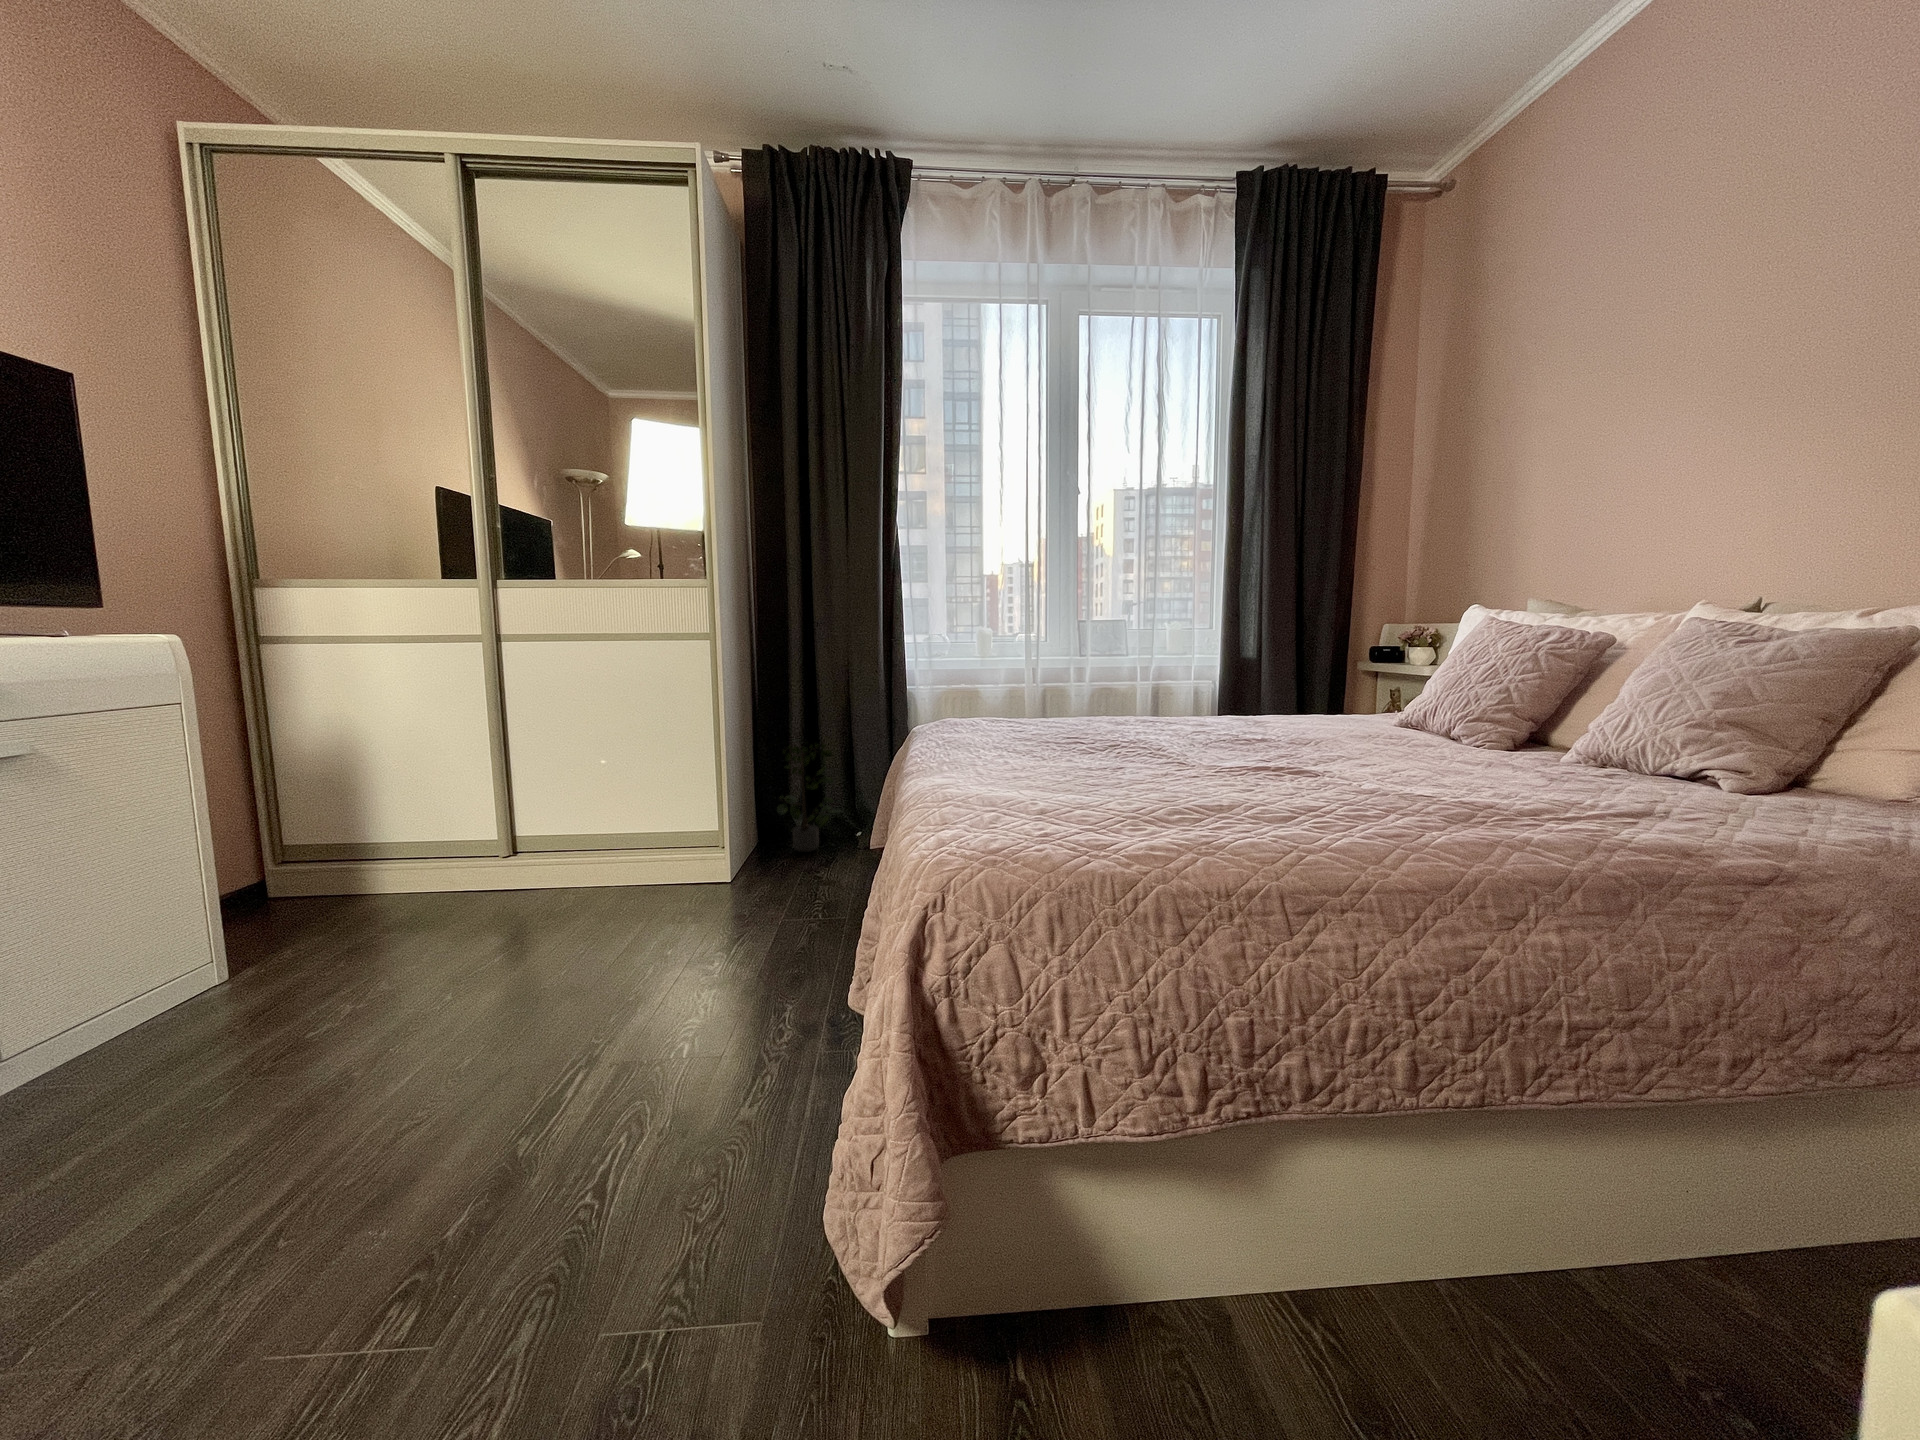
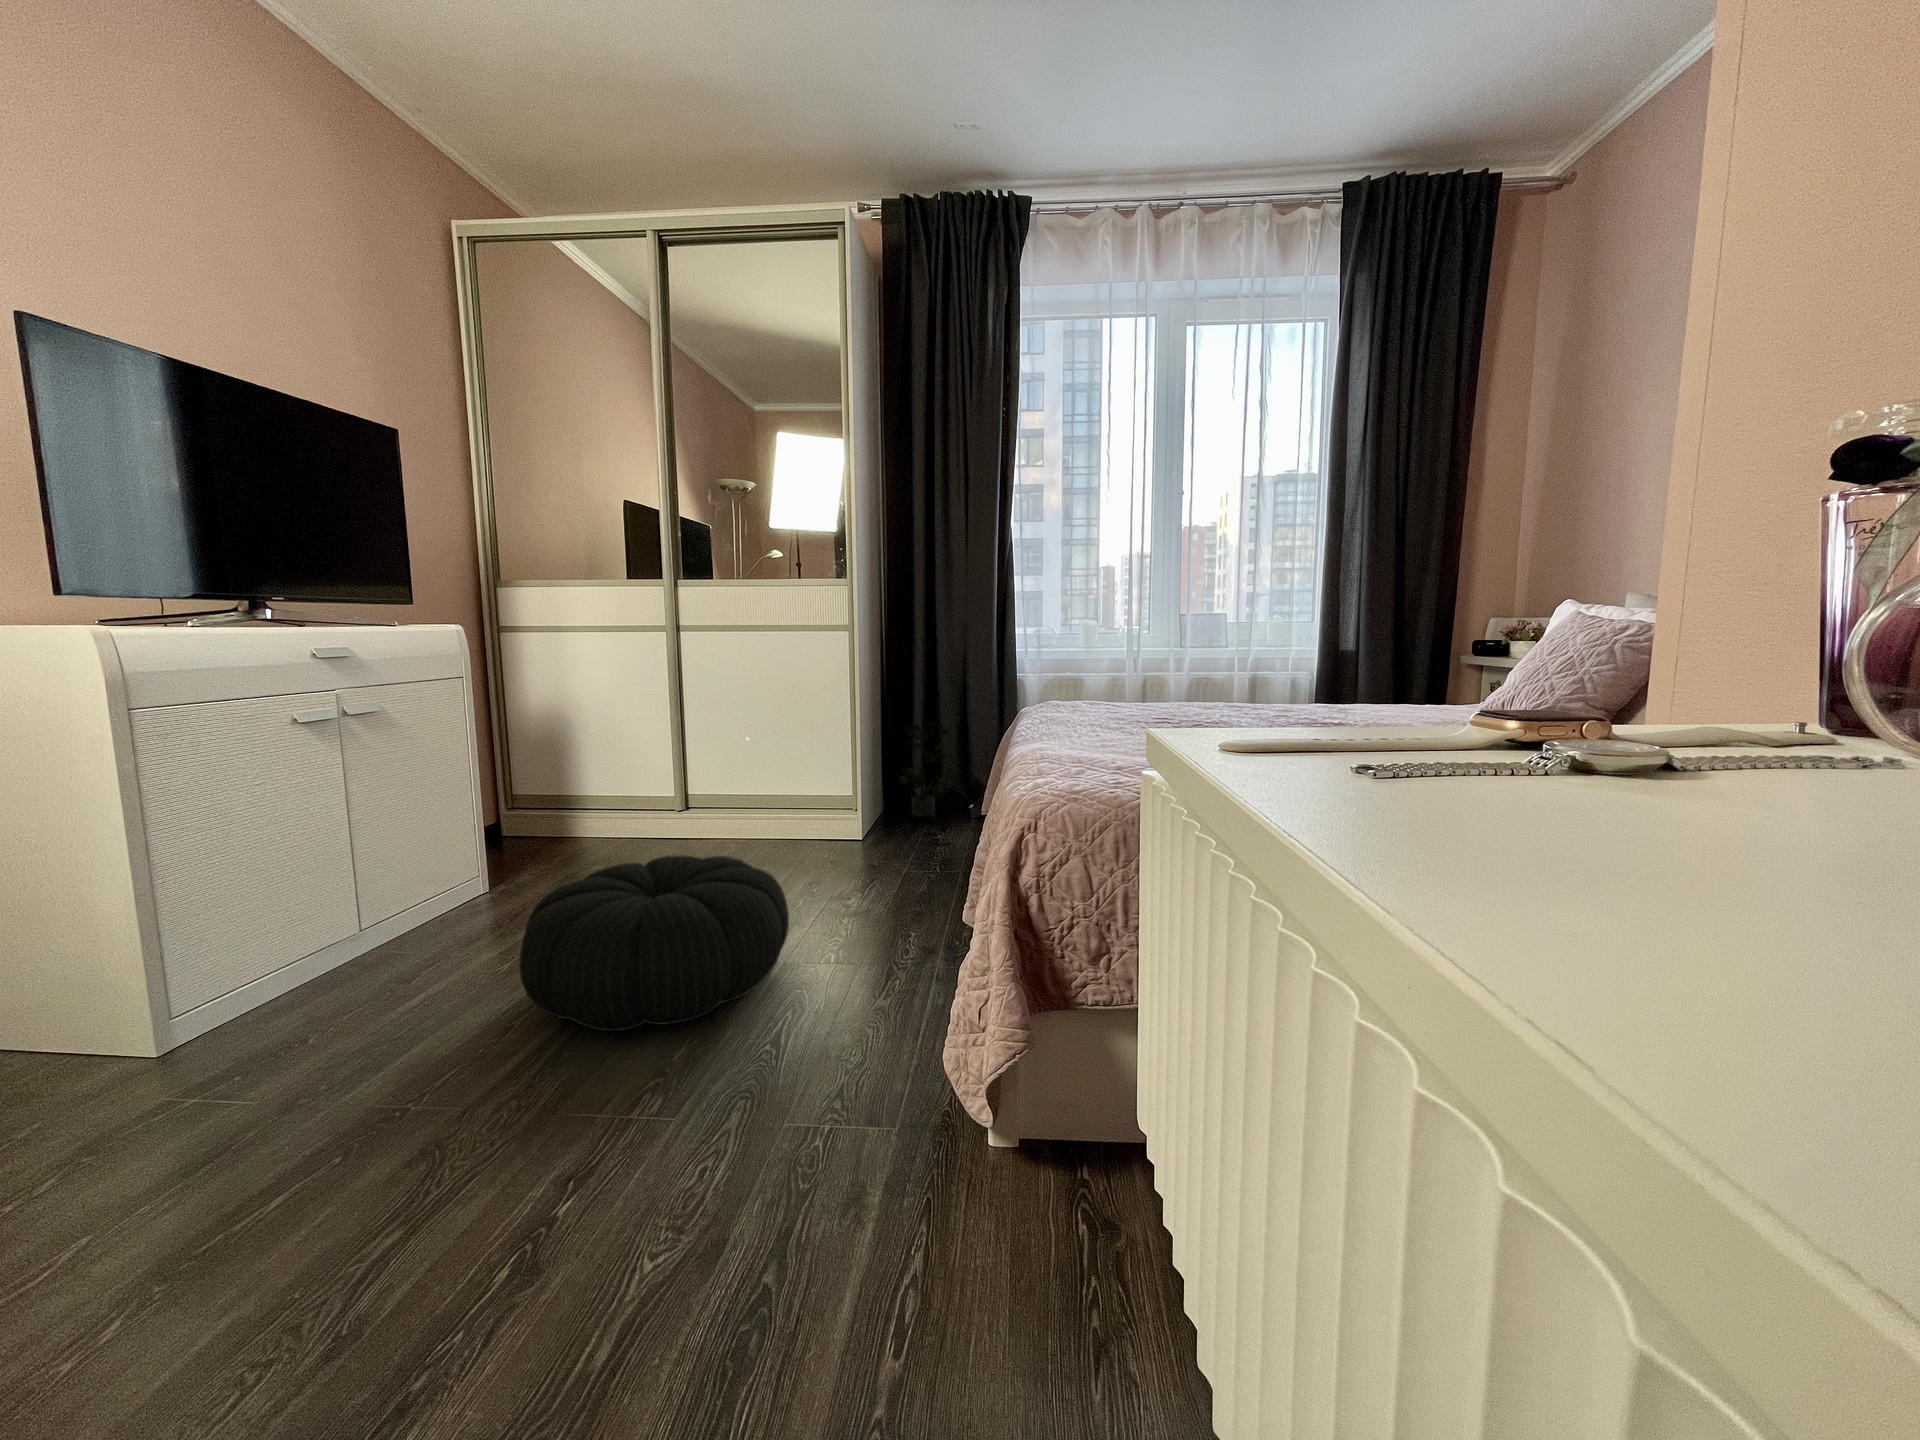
pouf: none [223,931,629,1200] -> present [519,856,789,1031]

